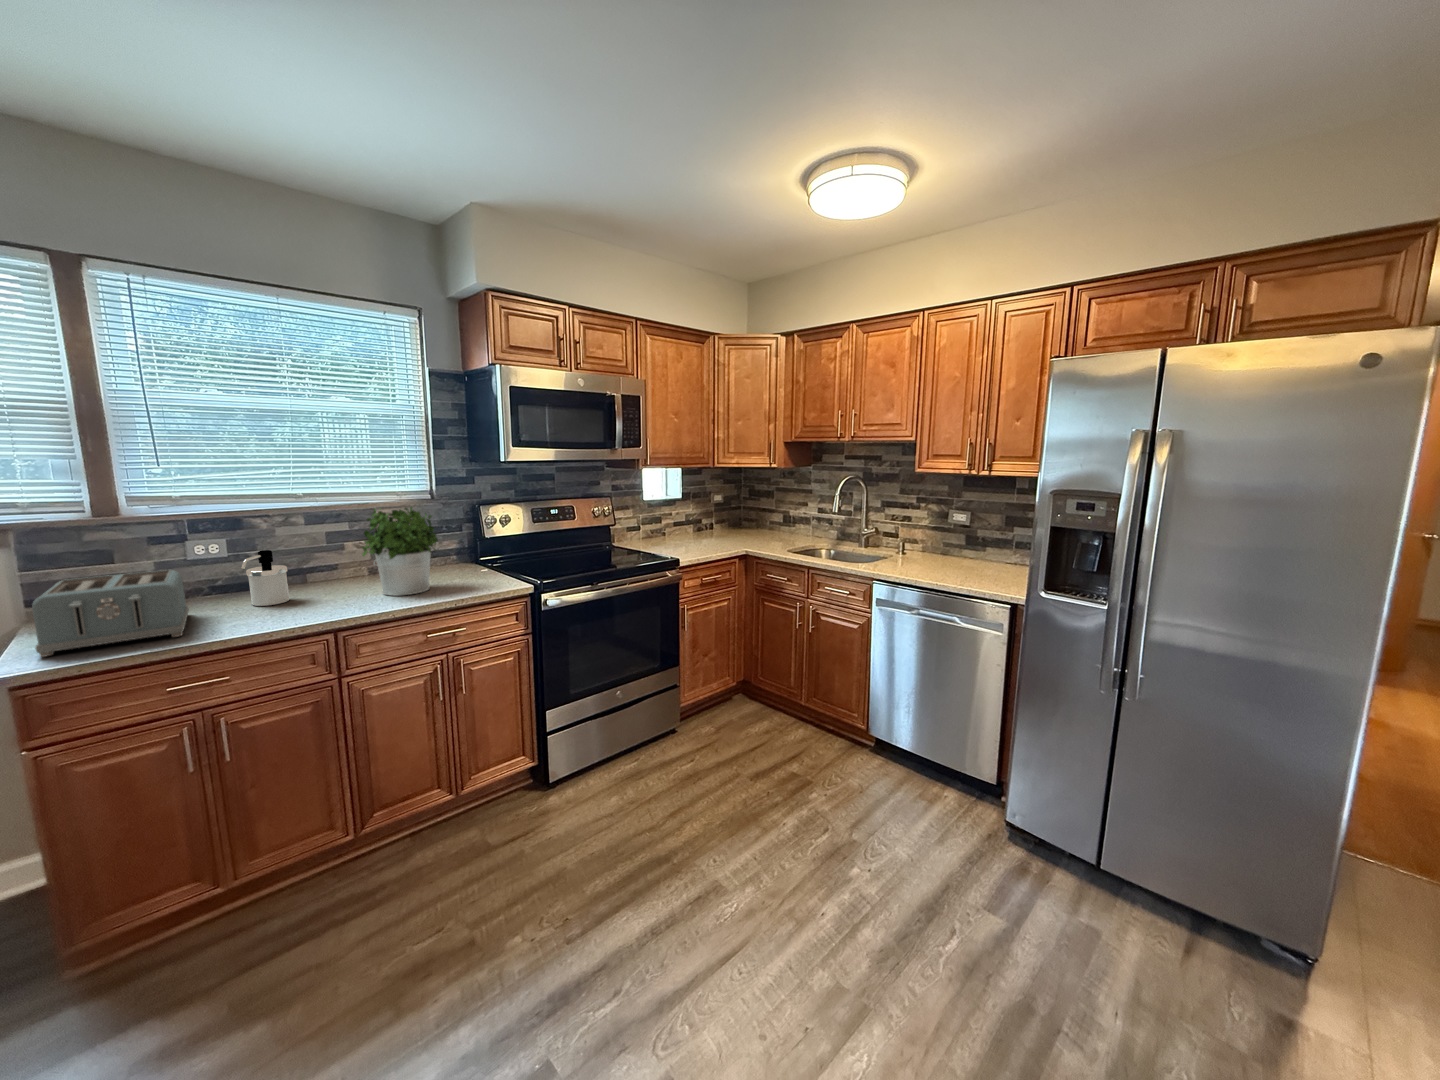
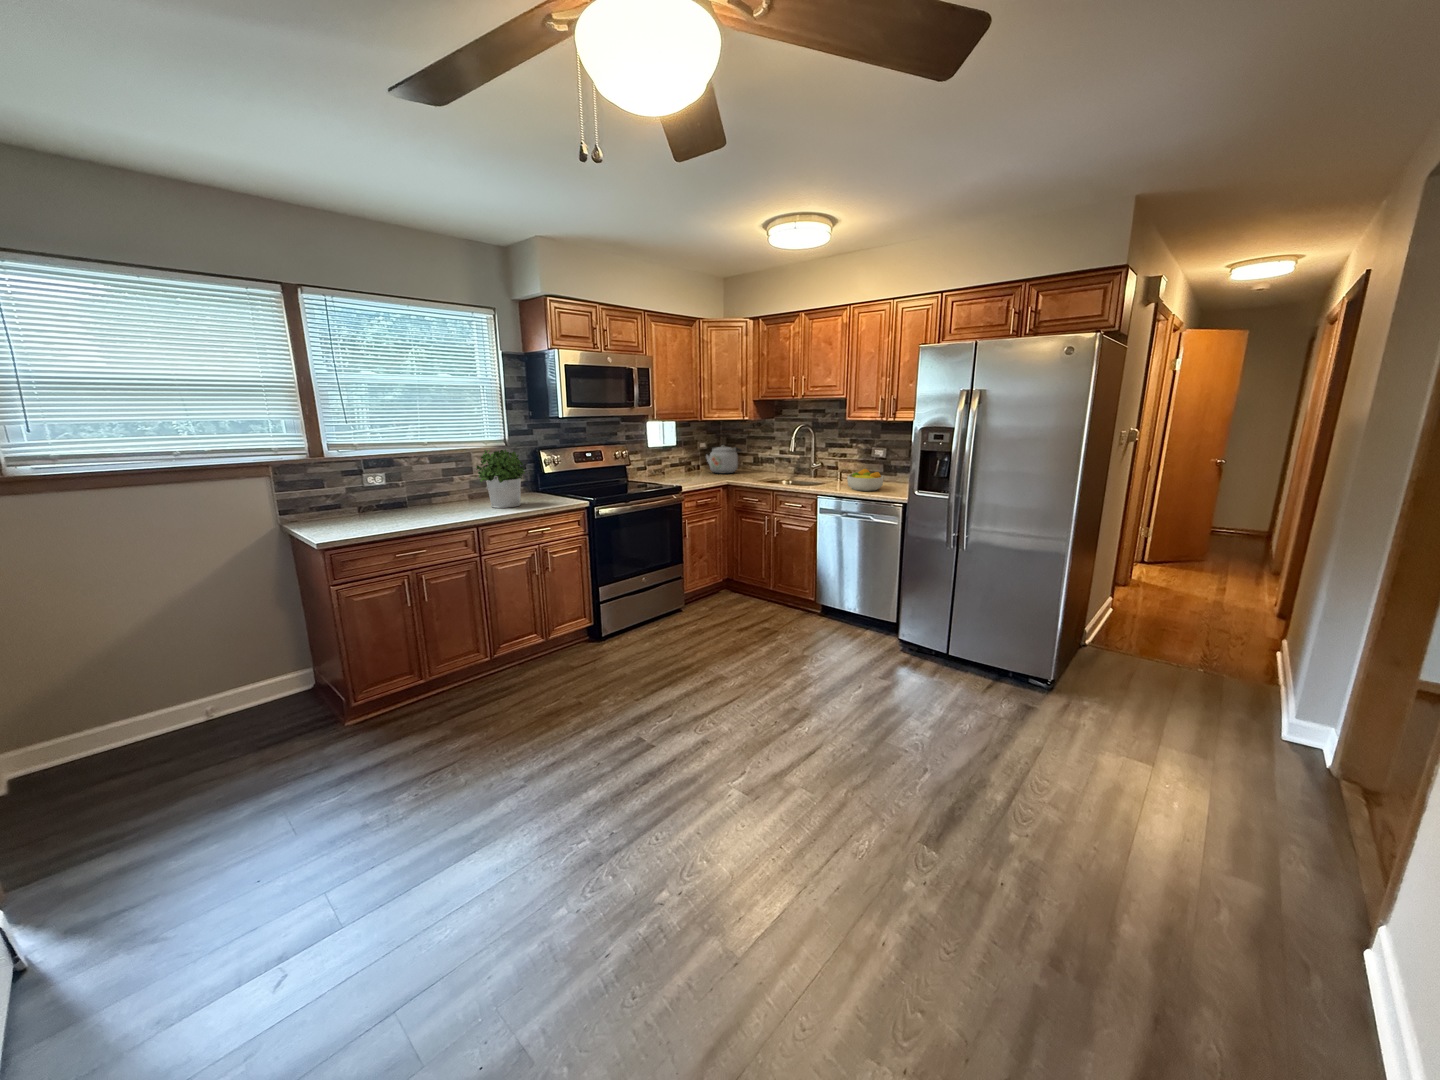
kettle: none [720,498,768,536] -> present [706,445,742,473]
fruit bowl: none [918,541,973,577] -> present [847,469,884,491]
soap dispenser: present [241,550,289,606] -> none [409,478,434,514]
toaster: present [32,570,189,657] -> none [312,489,396,535]

